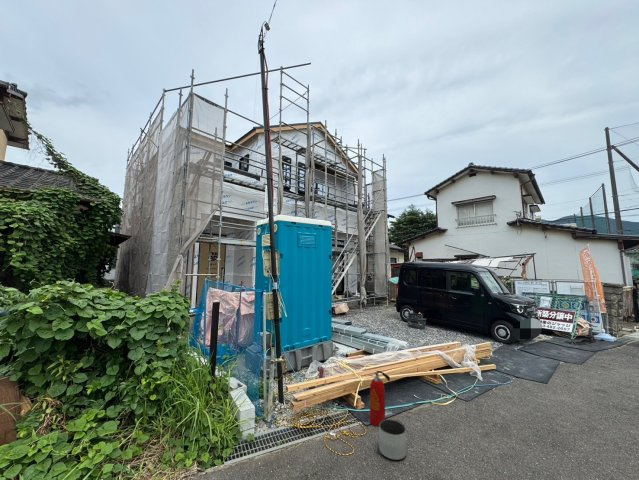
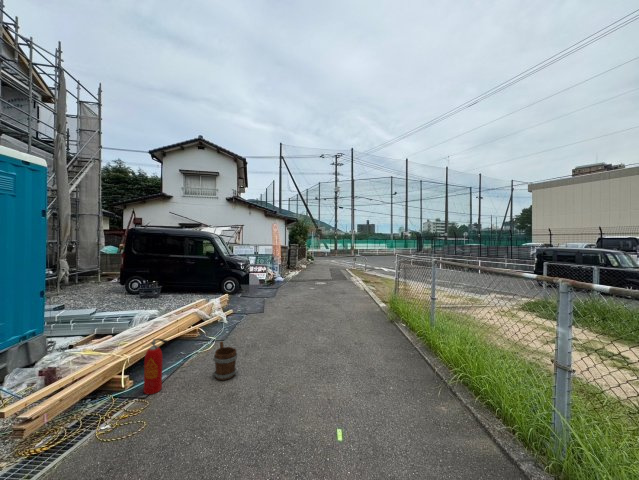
bucket: none [435,400,468,455] -> present [213,342,237,380]
planter: present [379,420,406,460] -> none [167,375,195,410]

